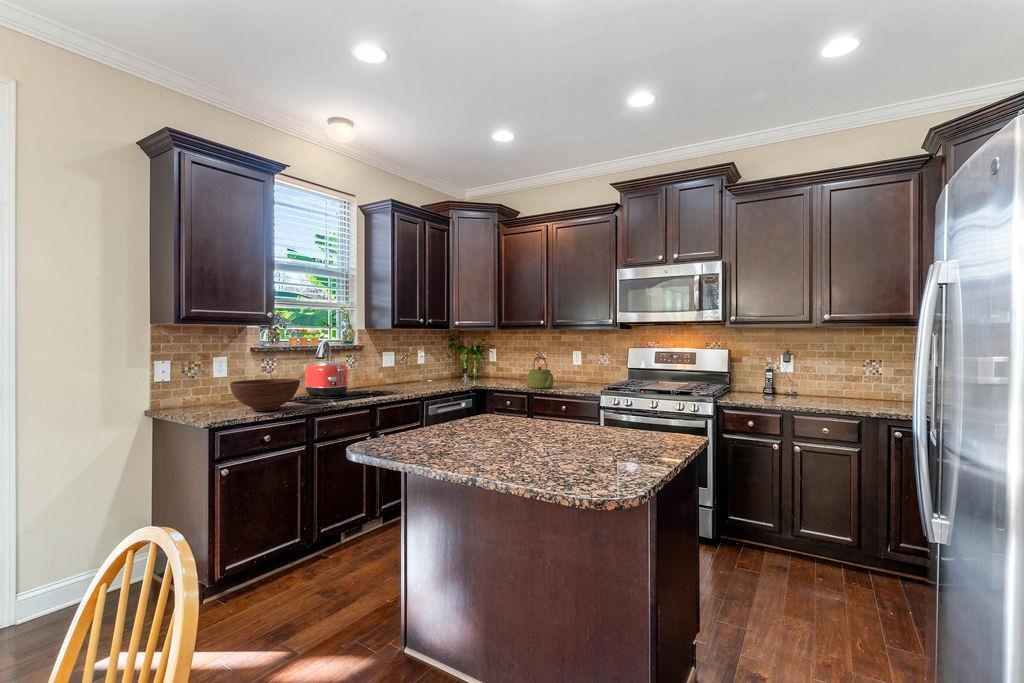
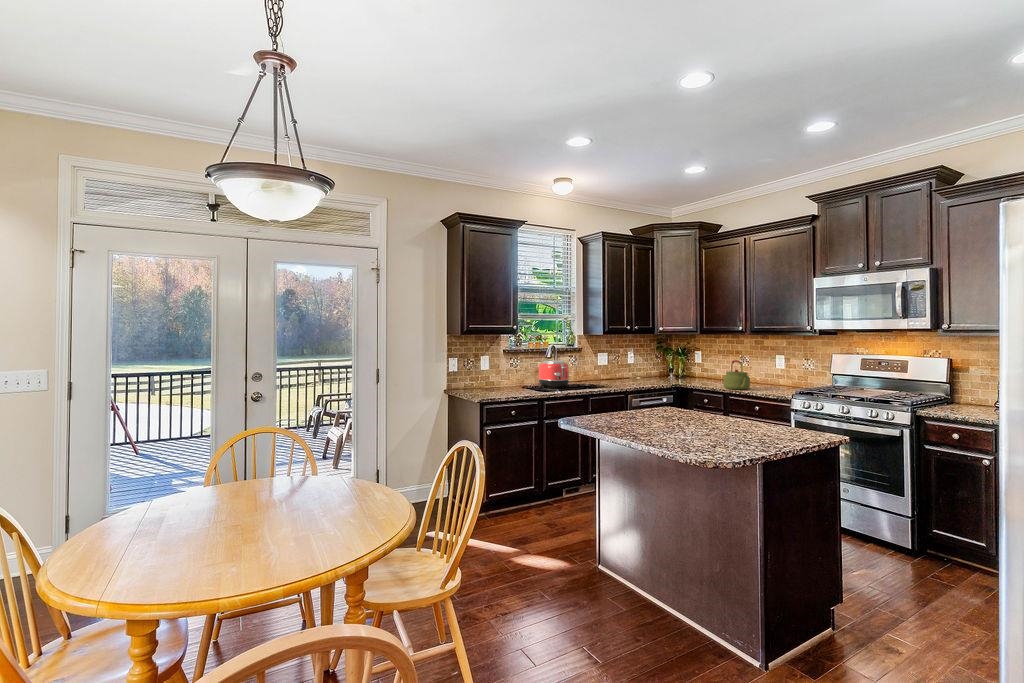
fruit bowl: present [230,379,300,411] -> none [492,373,535,395]

